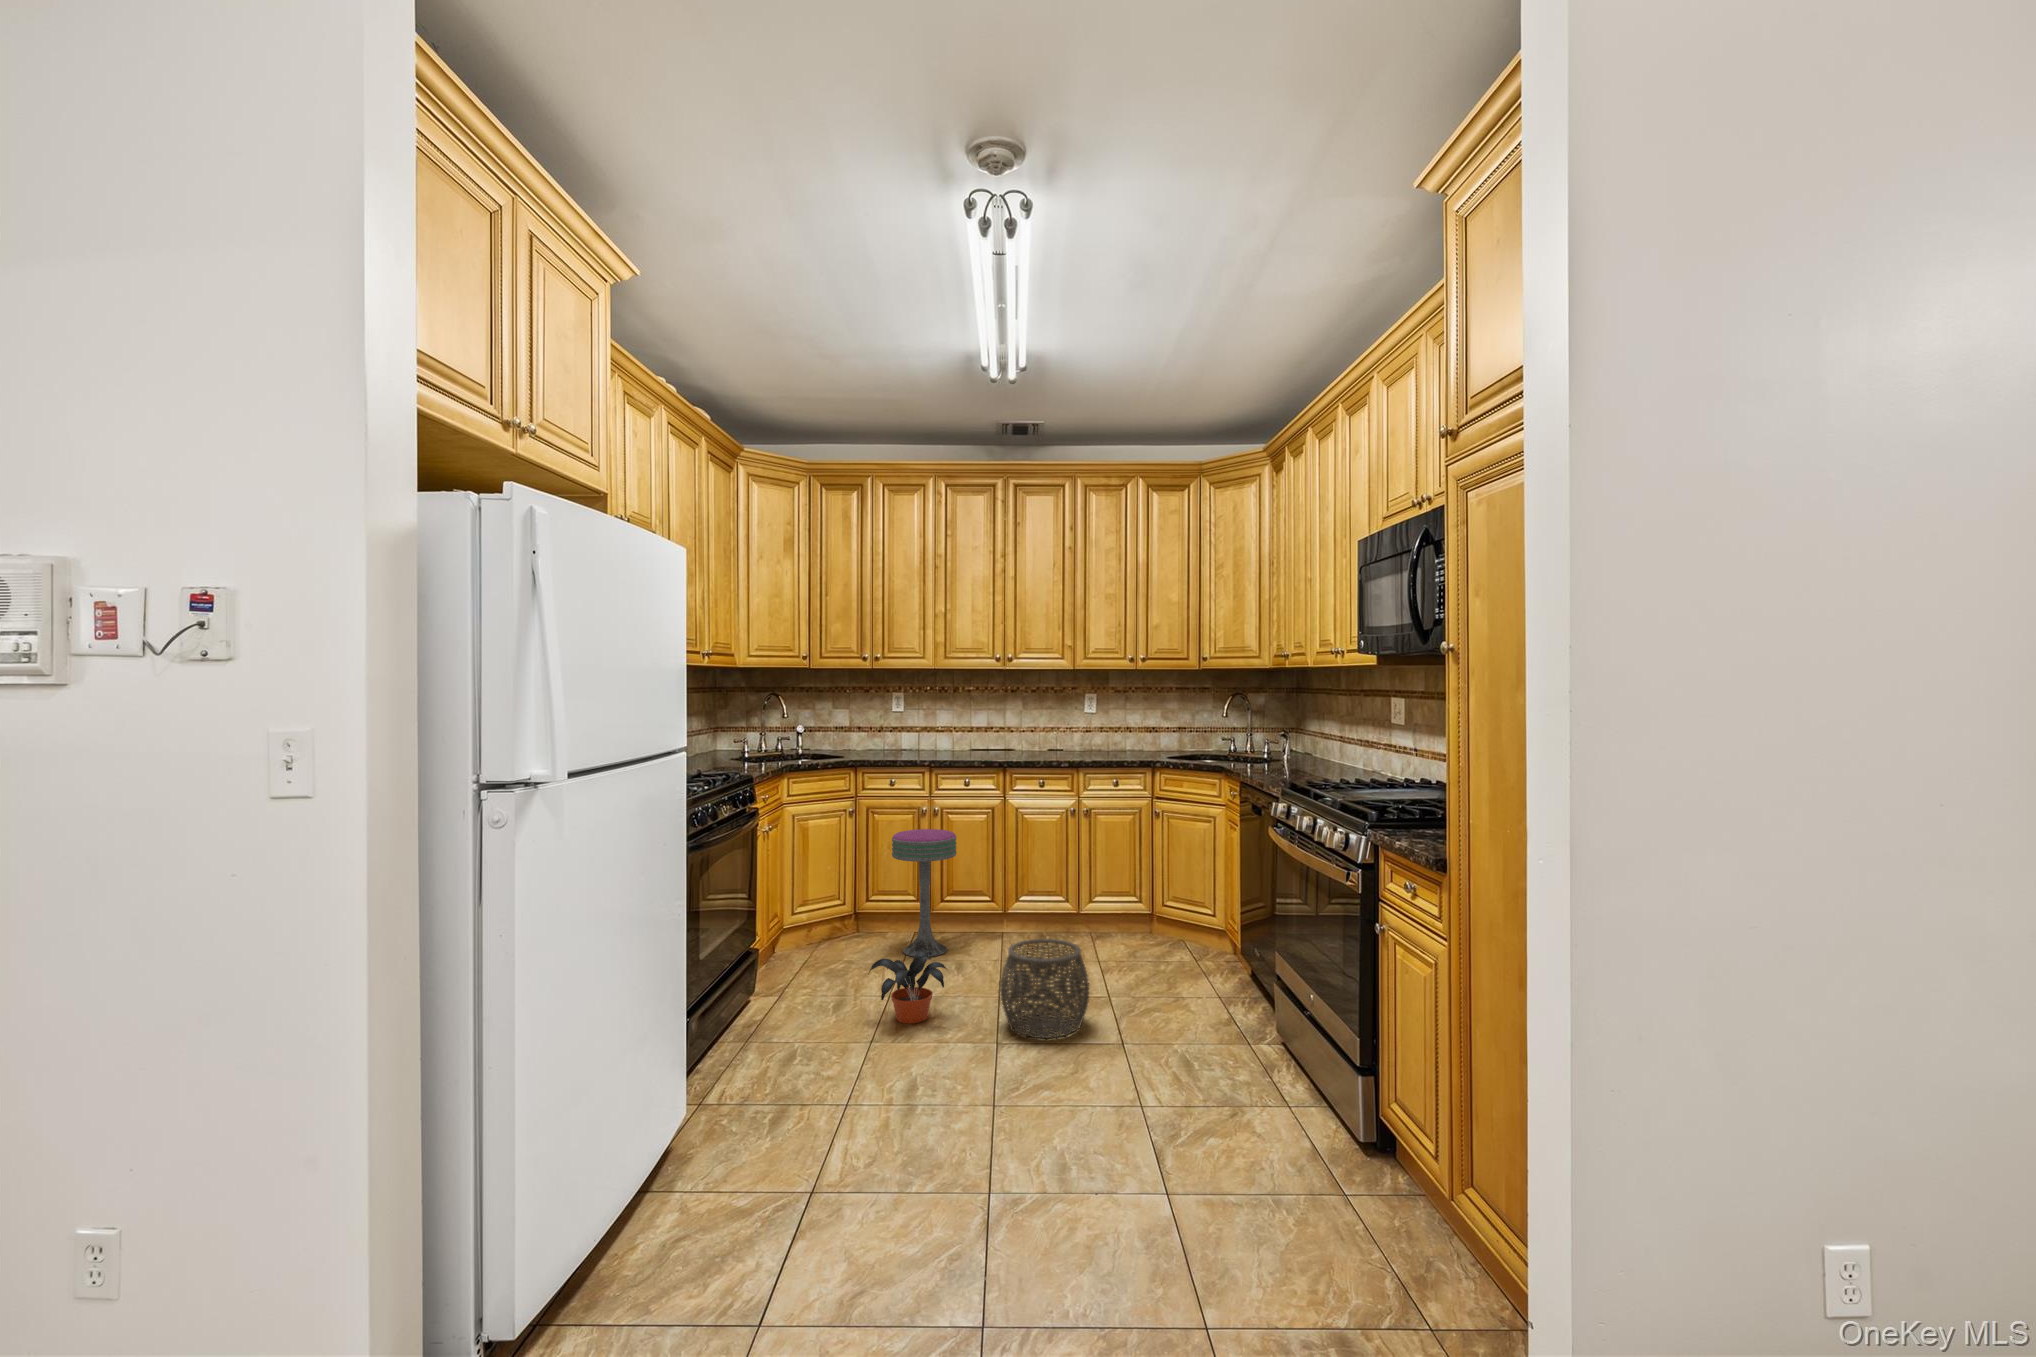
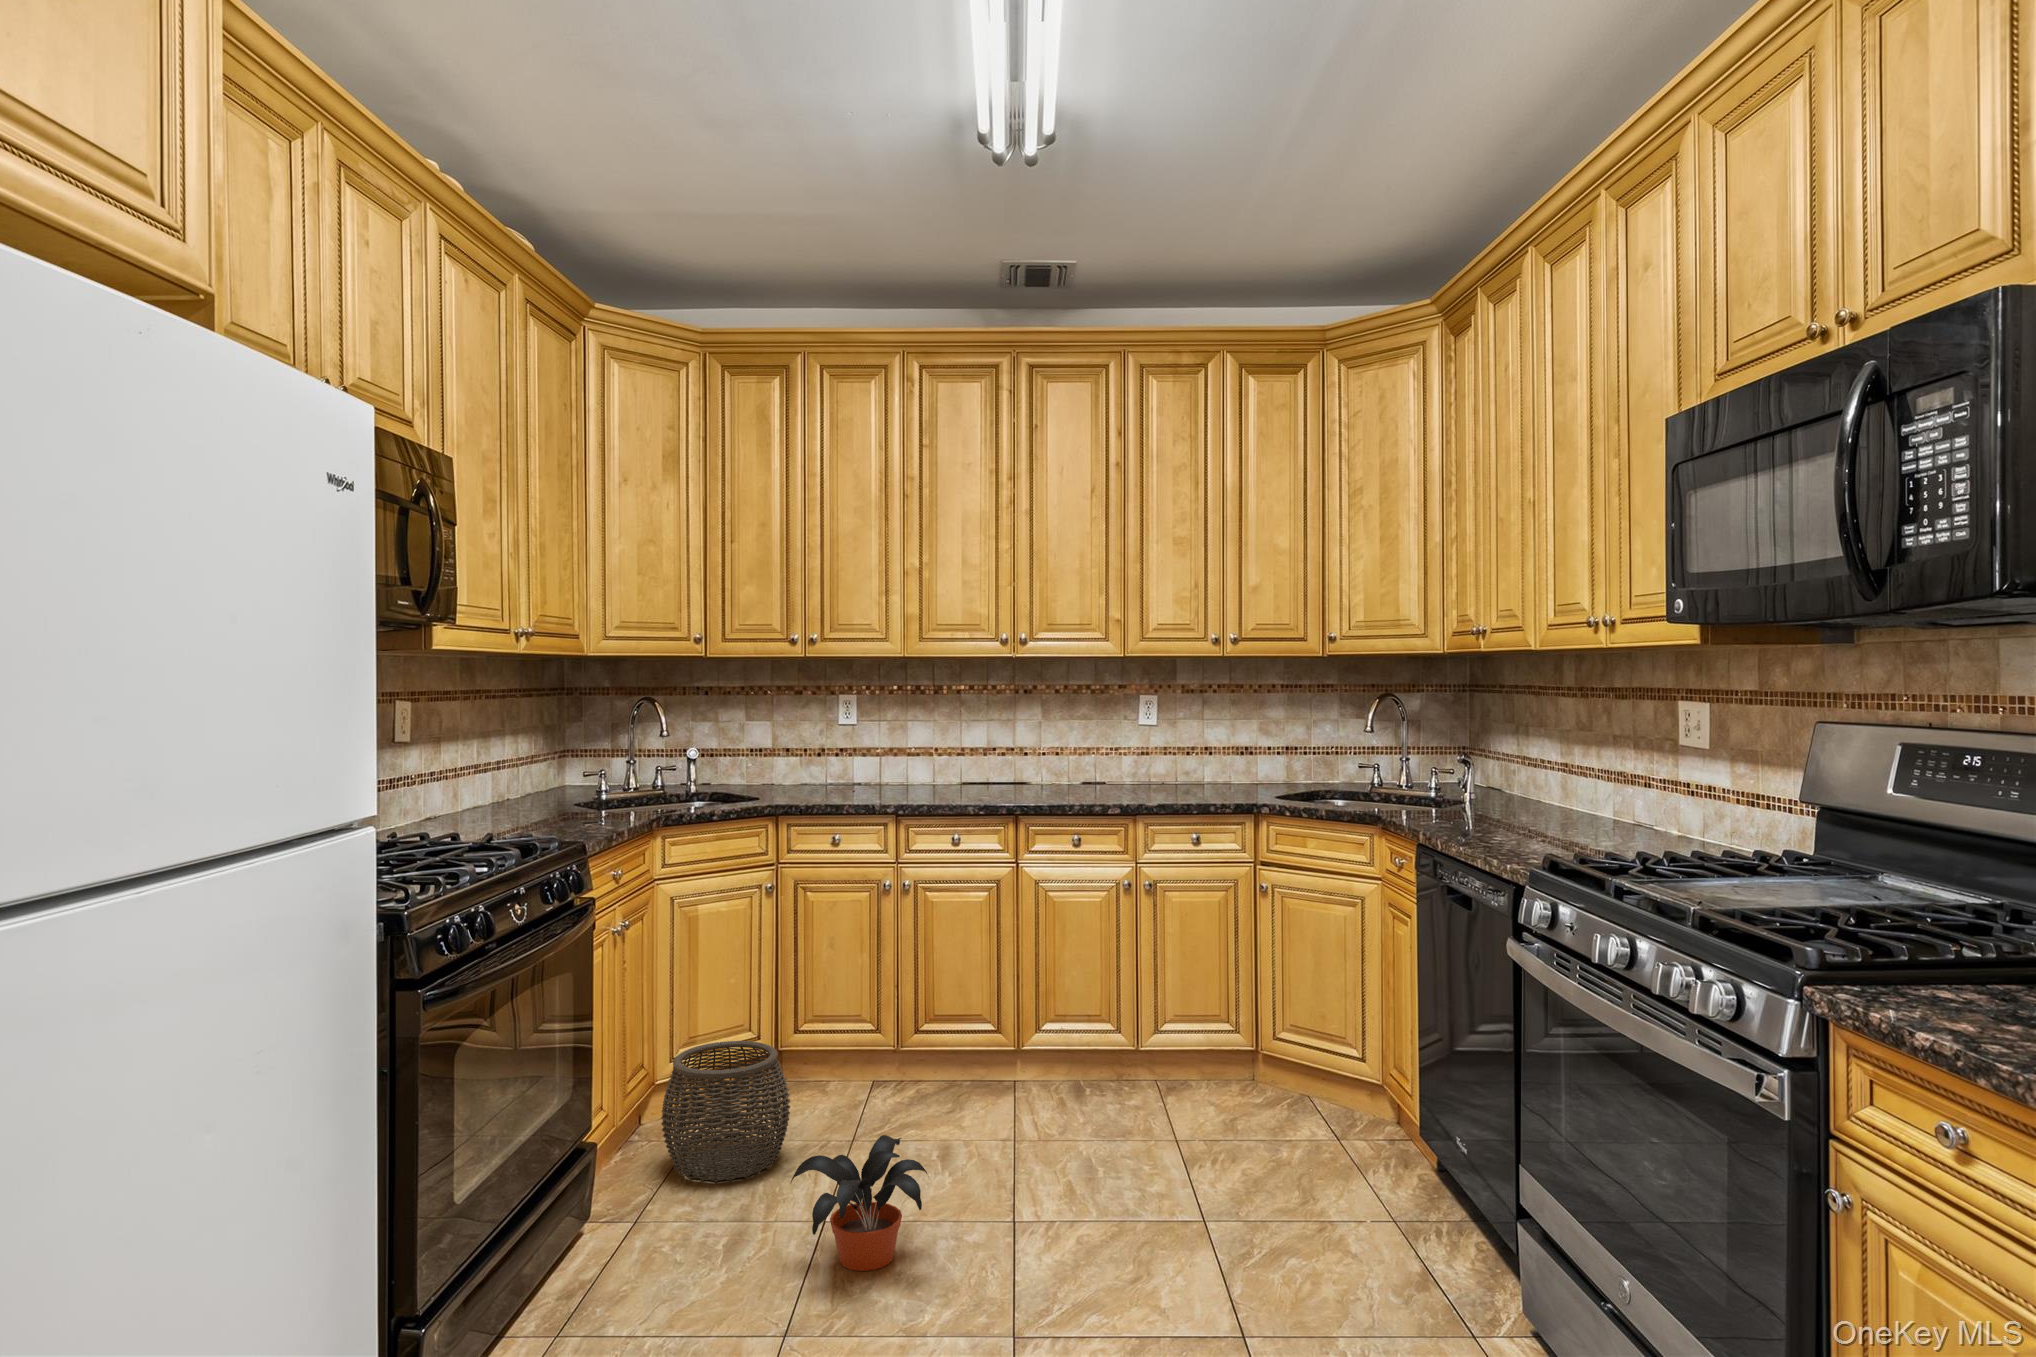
bar stool: present [892,829,956,957] -> none [835,917,940,1129]
woven basket: present [1000,939,1090,1038] -> present [661,1041,790,1182]

